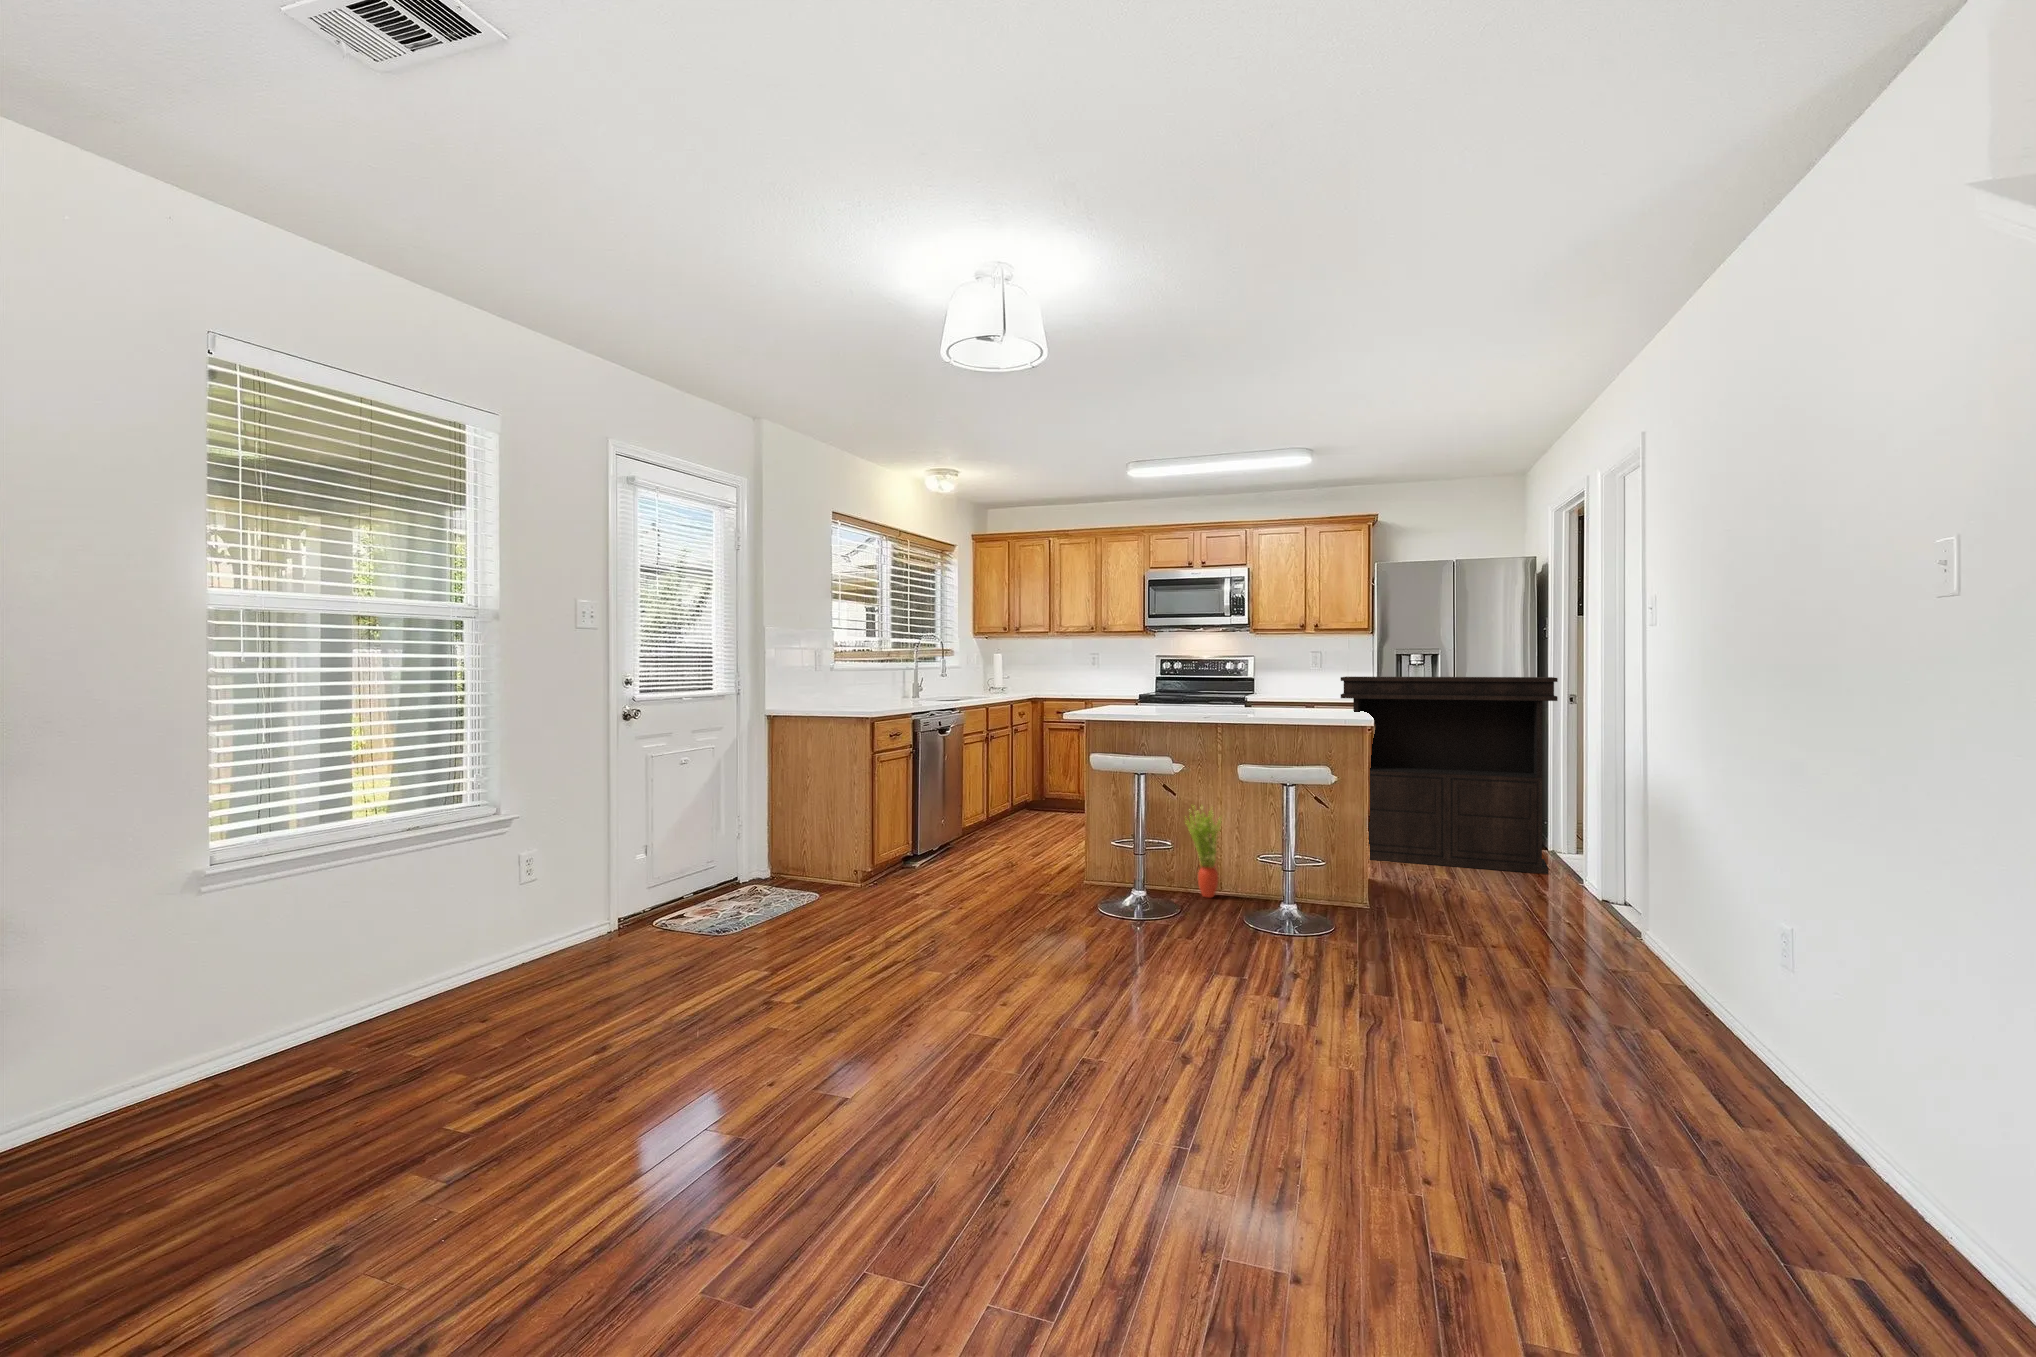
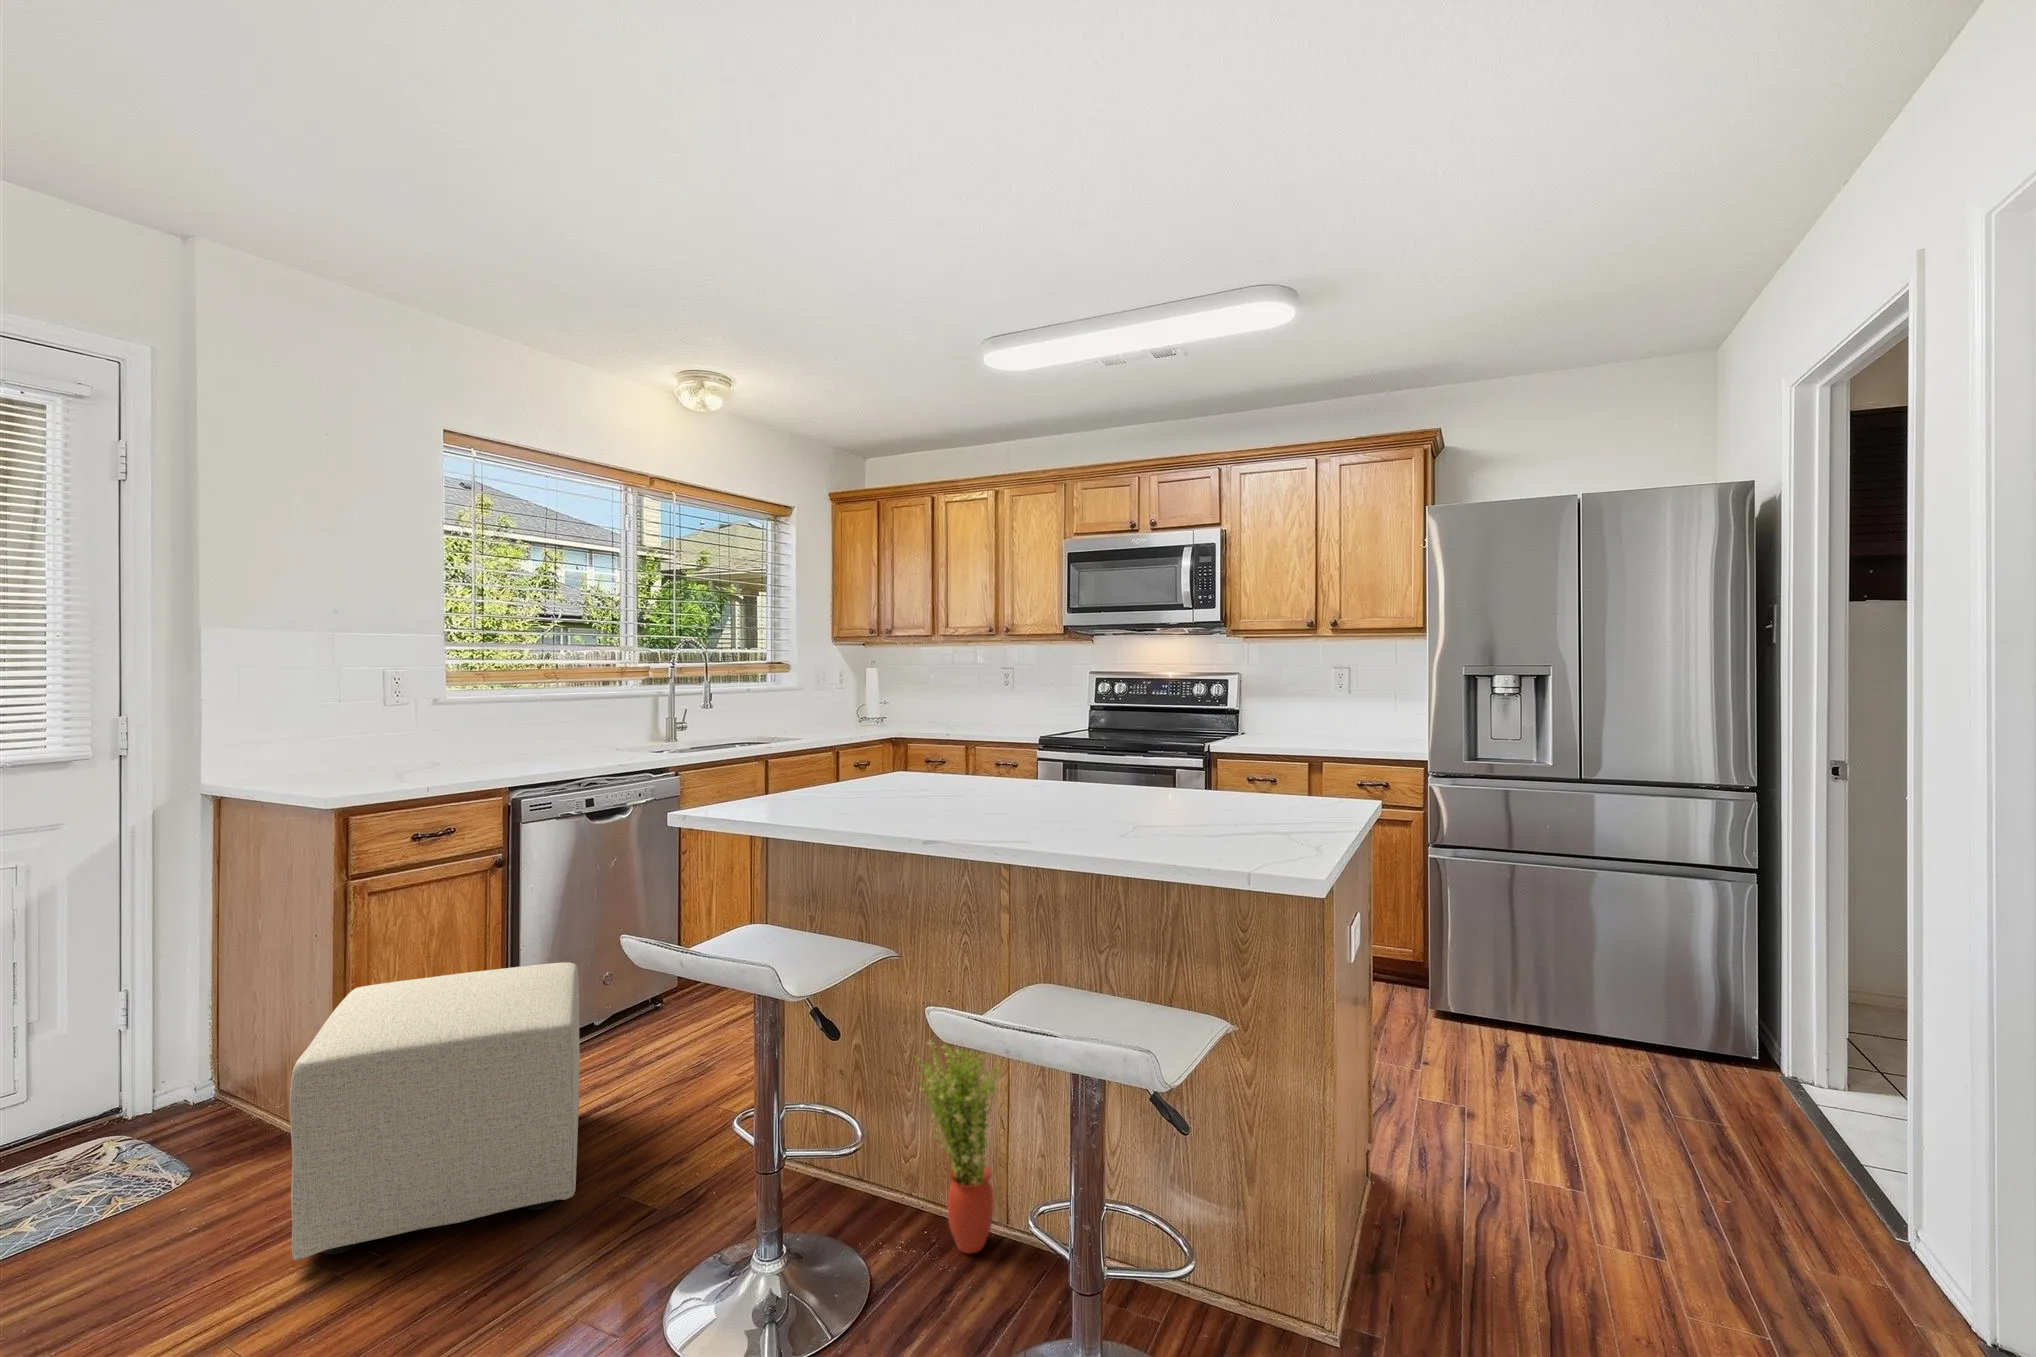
console table: present [1341,676,1558,874] -> none [1339,718,1832,1184]
ottoman: none [889,798,1024,906] -> present [289,962,580,1260]

